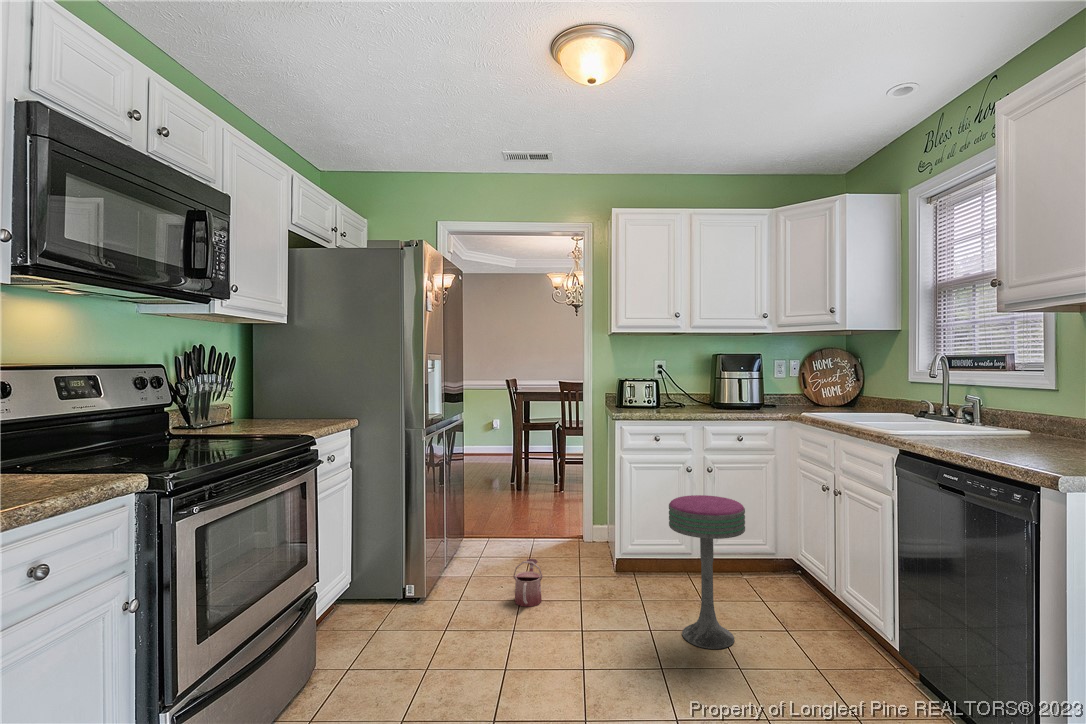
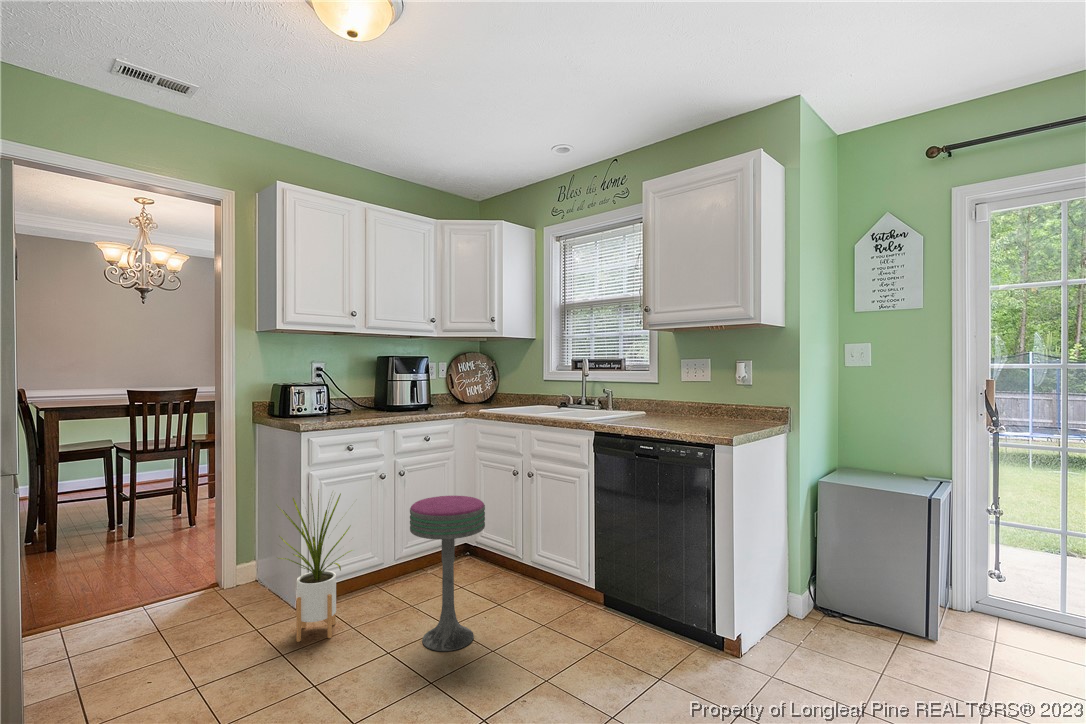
house plant: none [579,467,647,601] -> present [278,493,352,642]
watering can: present [513,559,543,607] -> none [189,623,236,692]

